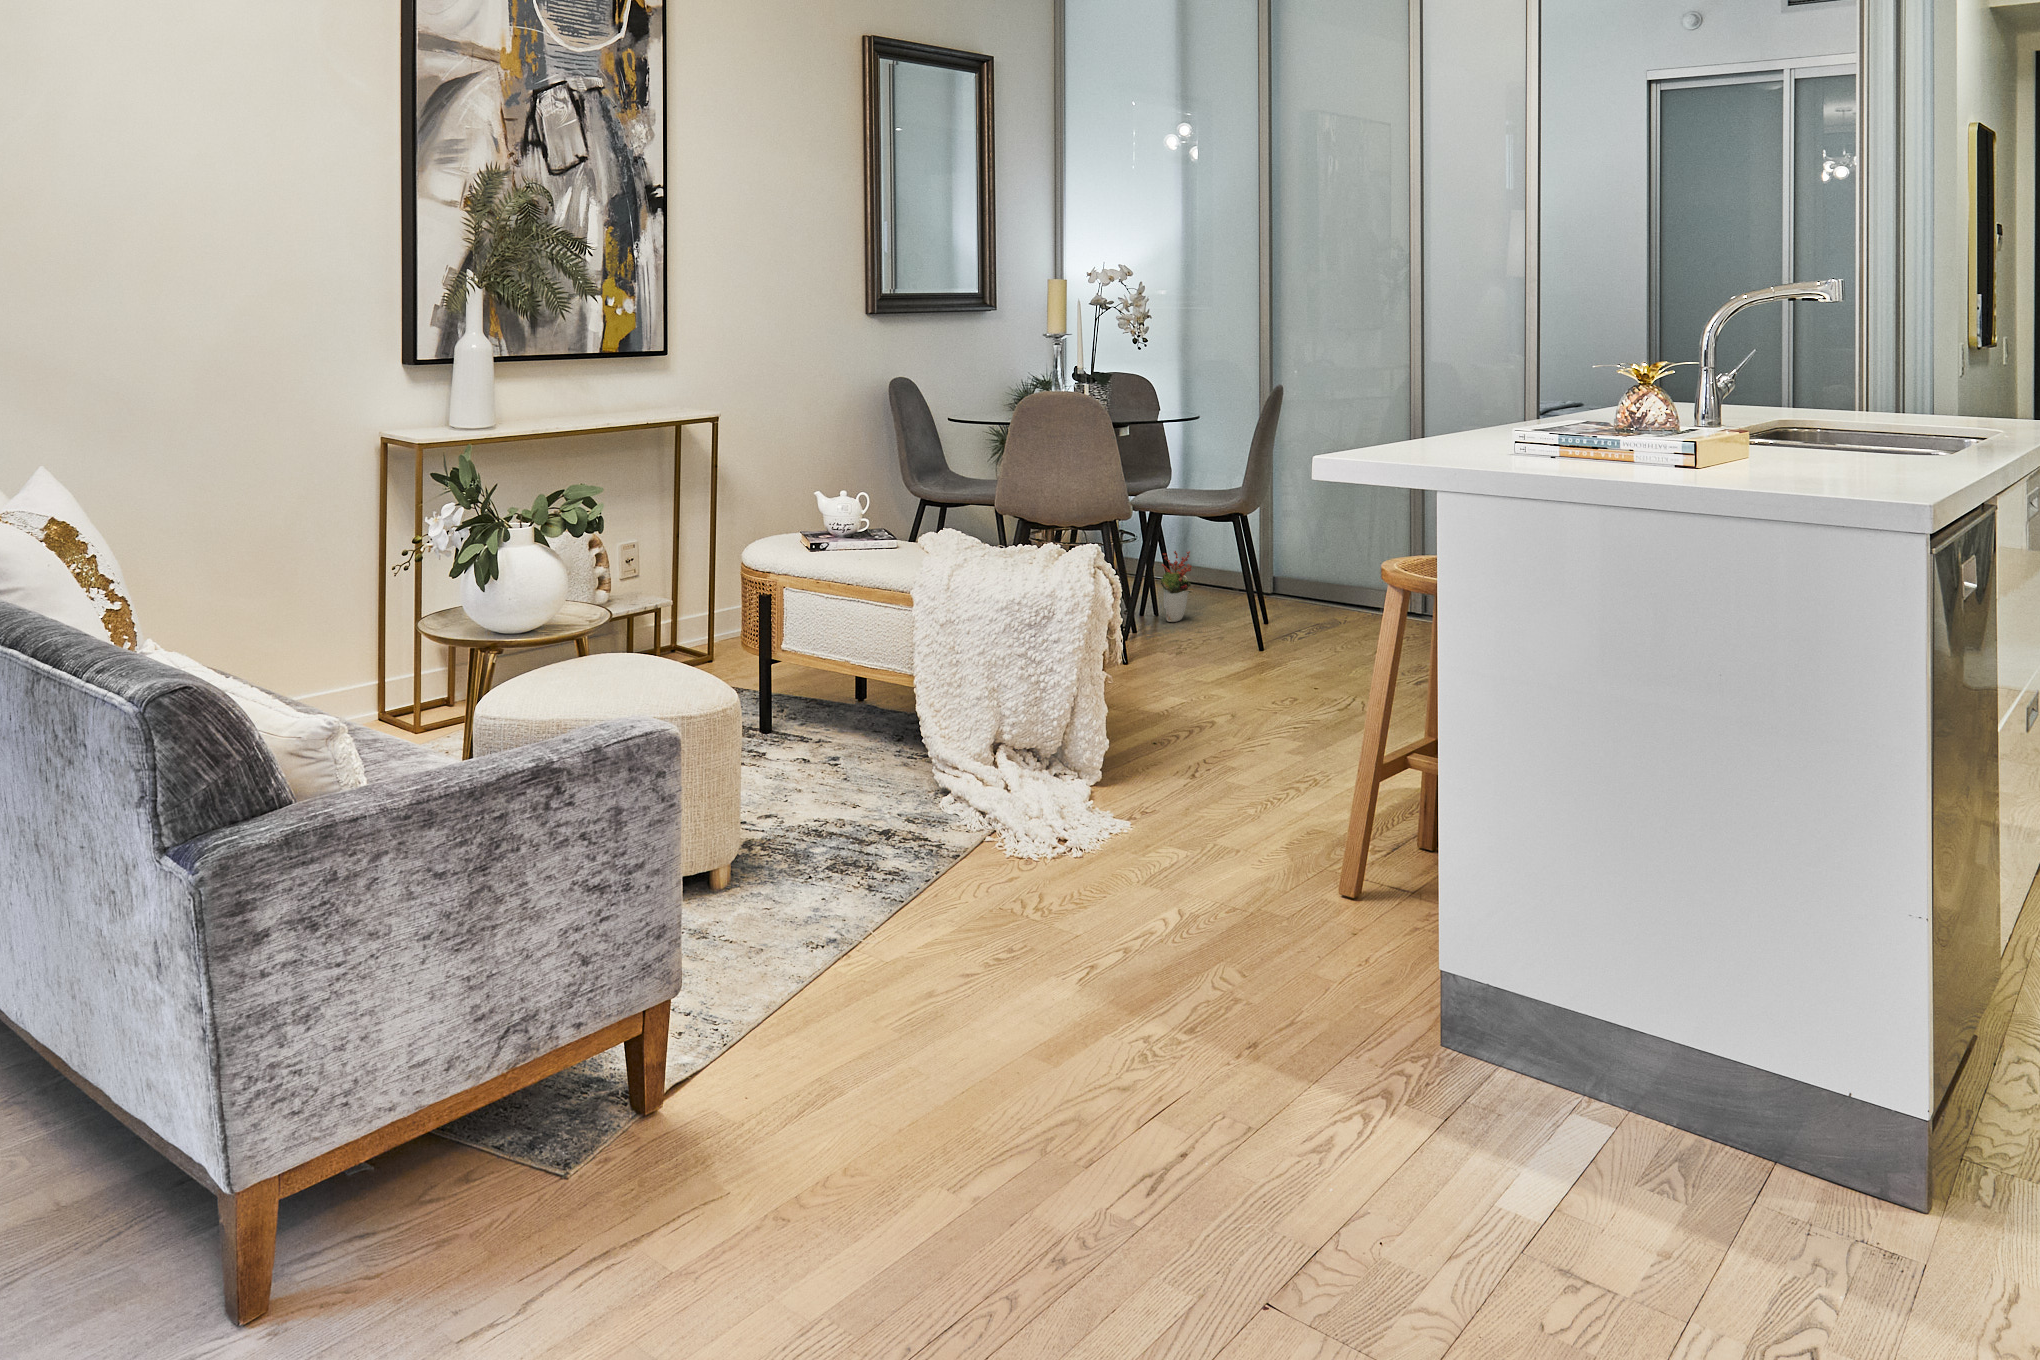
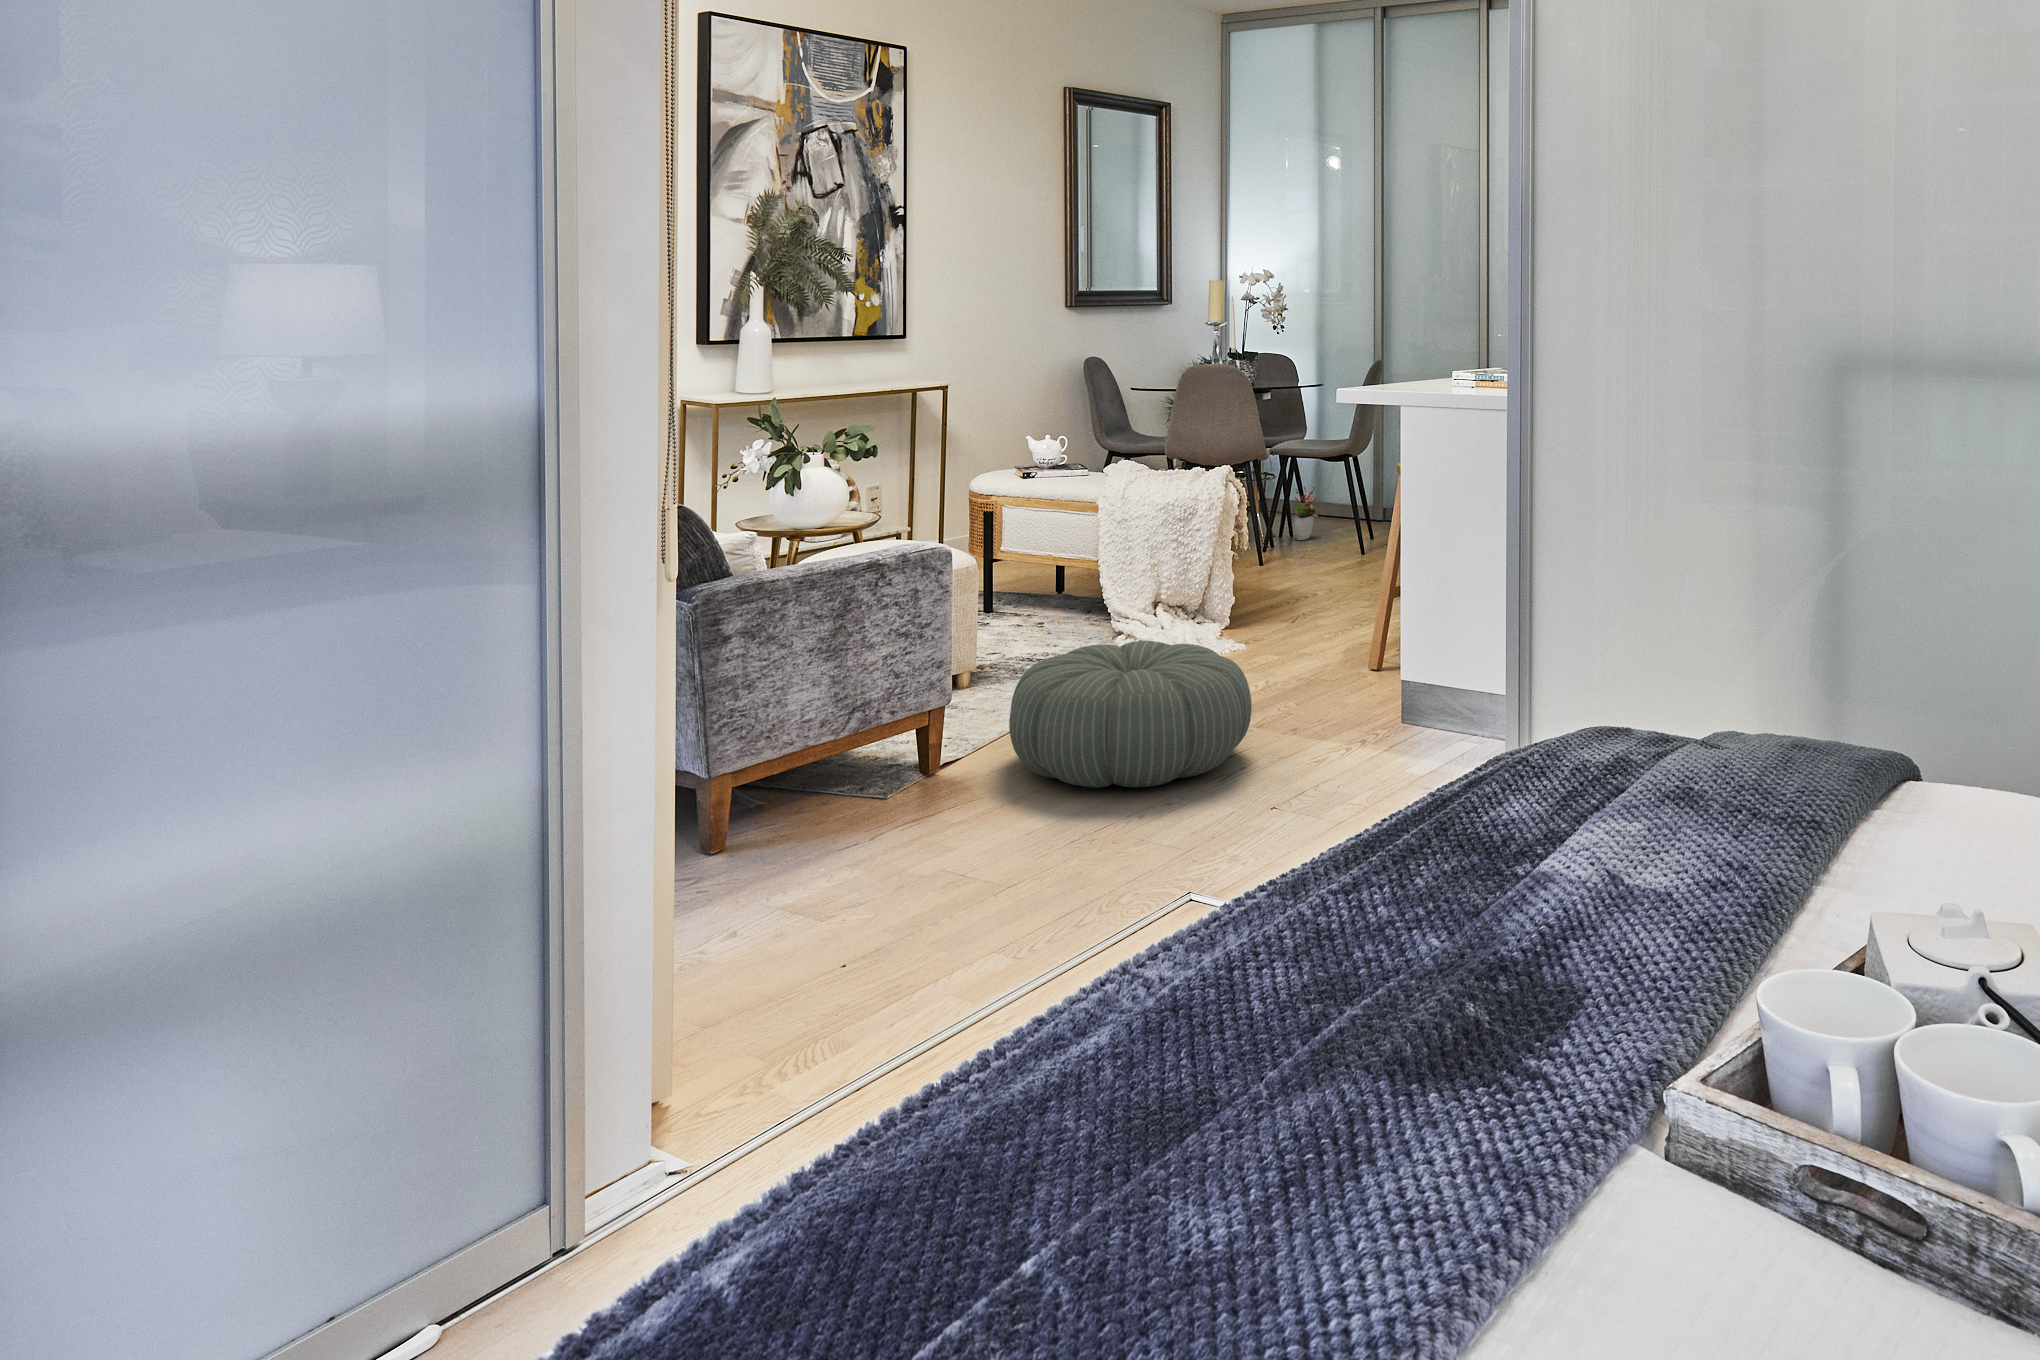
pouf: none [777,880,1195,1208] -> present [1009,641,1252,788]

